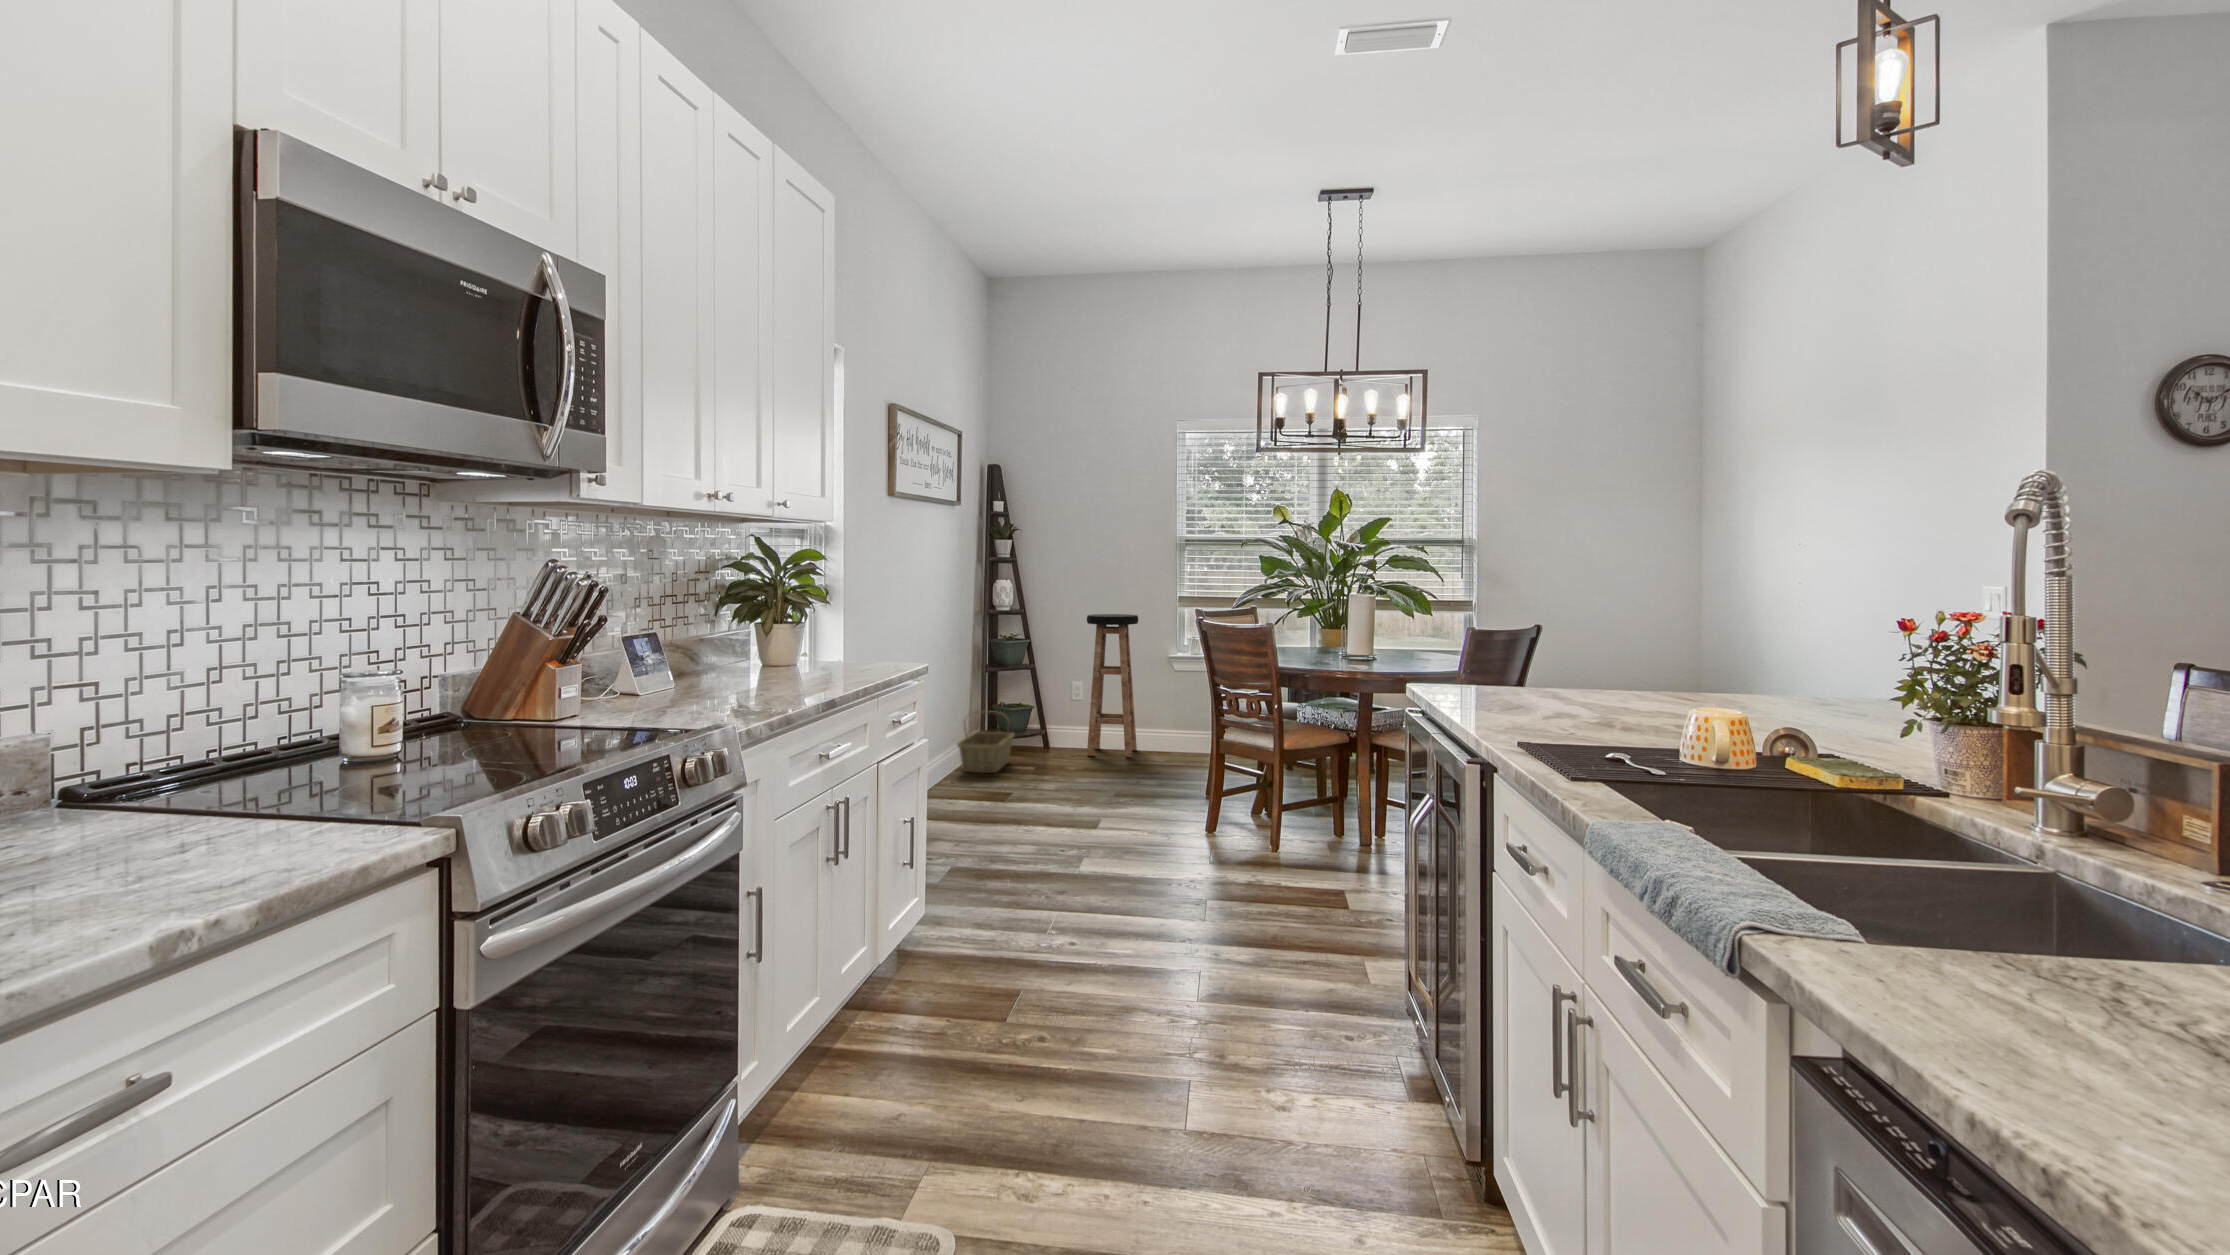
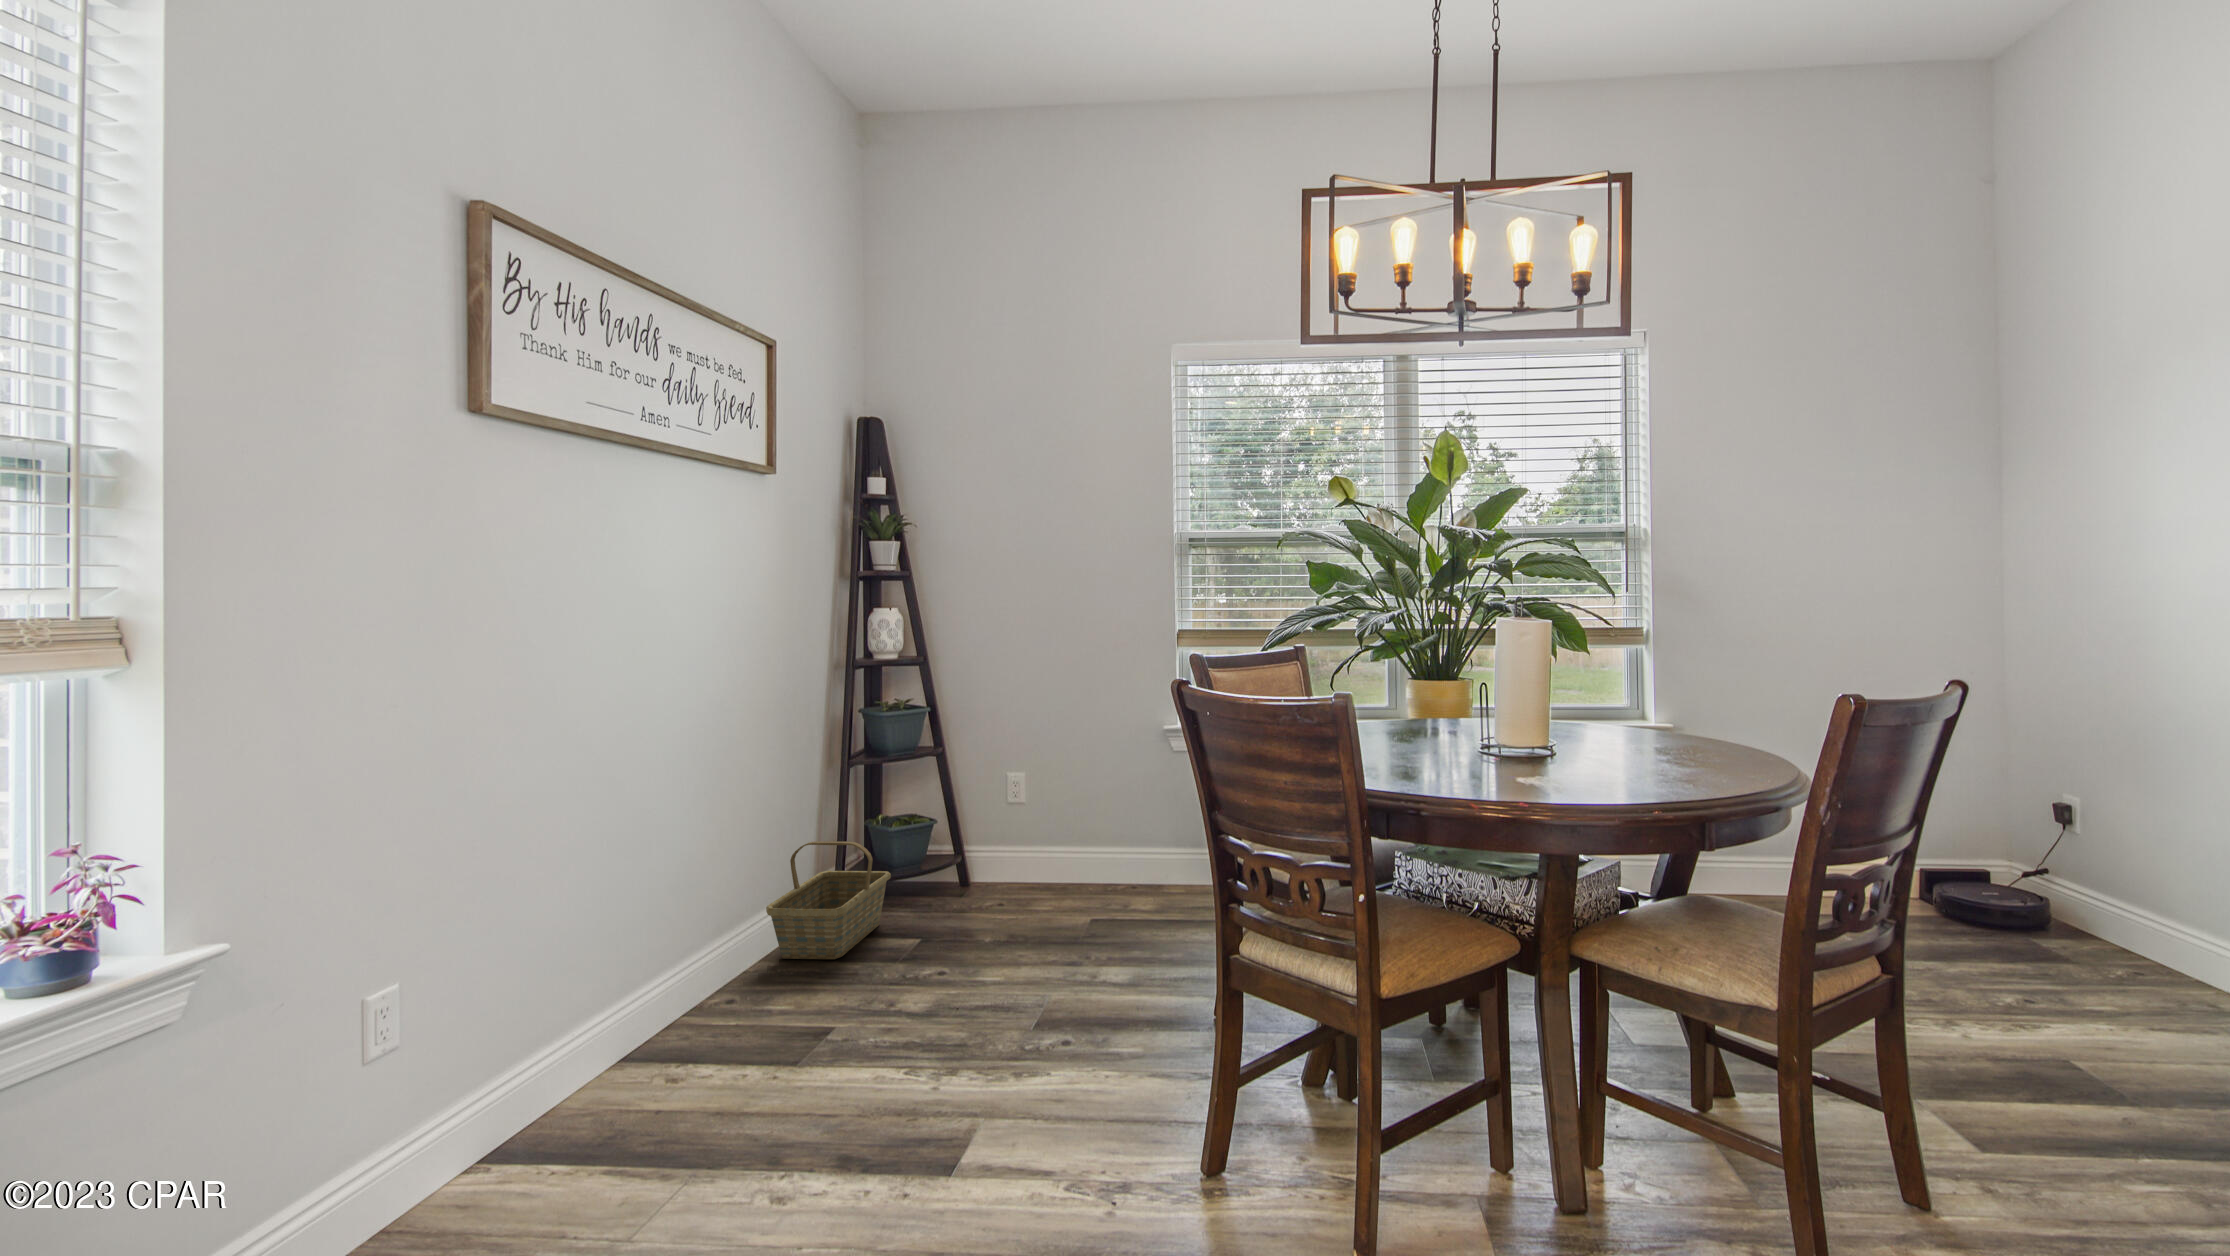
bar stool: present [1087,614,1138,757] -> none [1021,659,1111,900]

